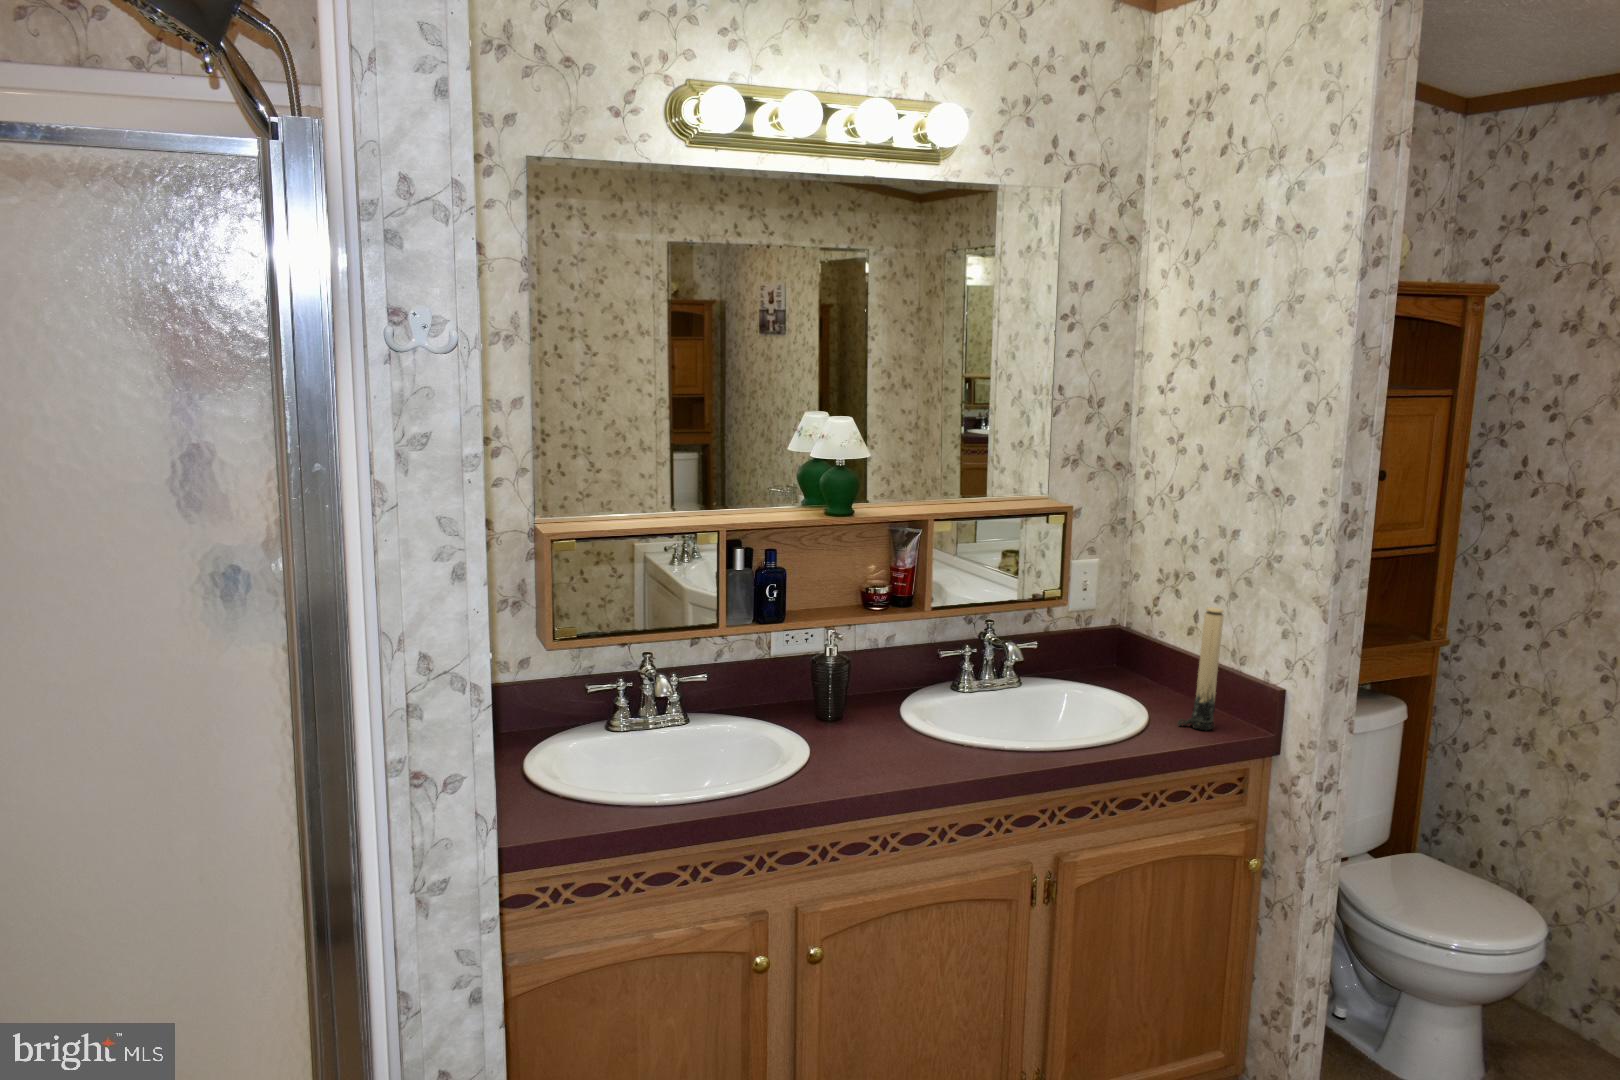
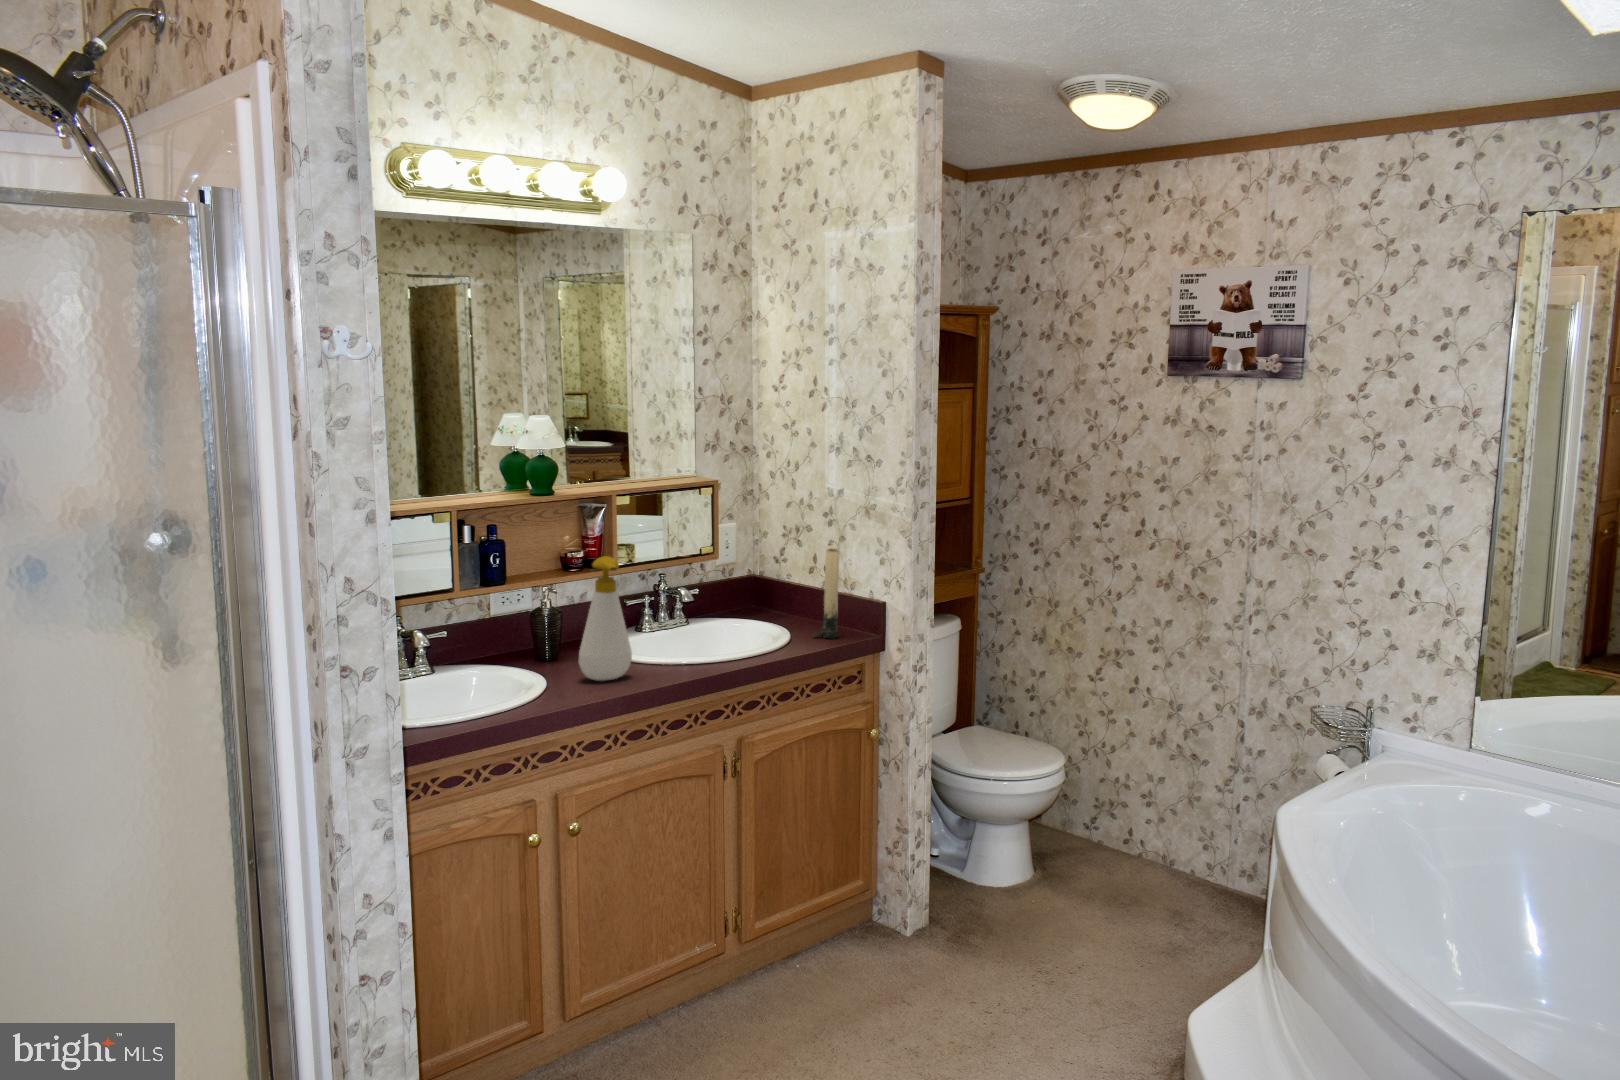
soap bottle: none [857,603,925,759] -> present [579,556,632,681]

